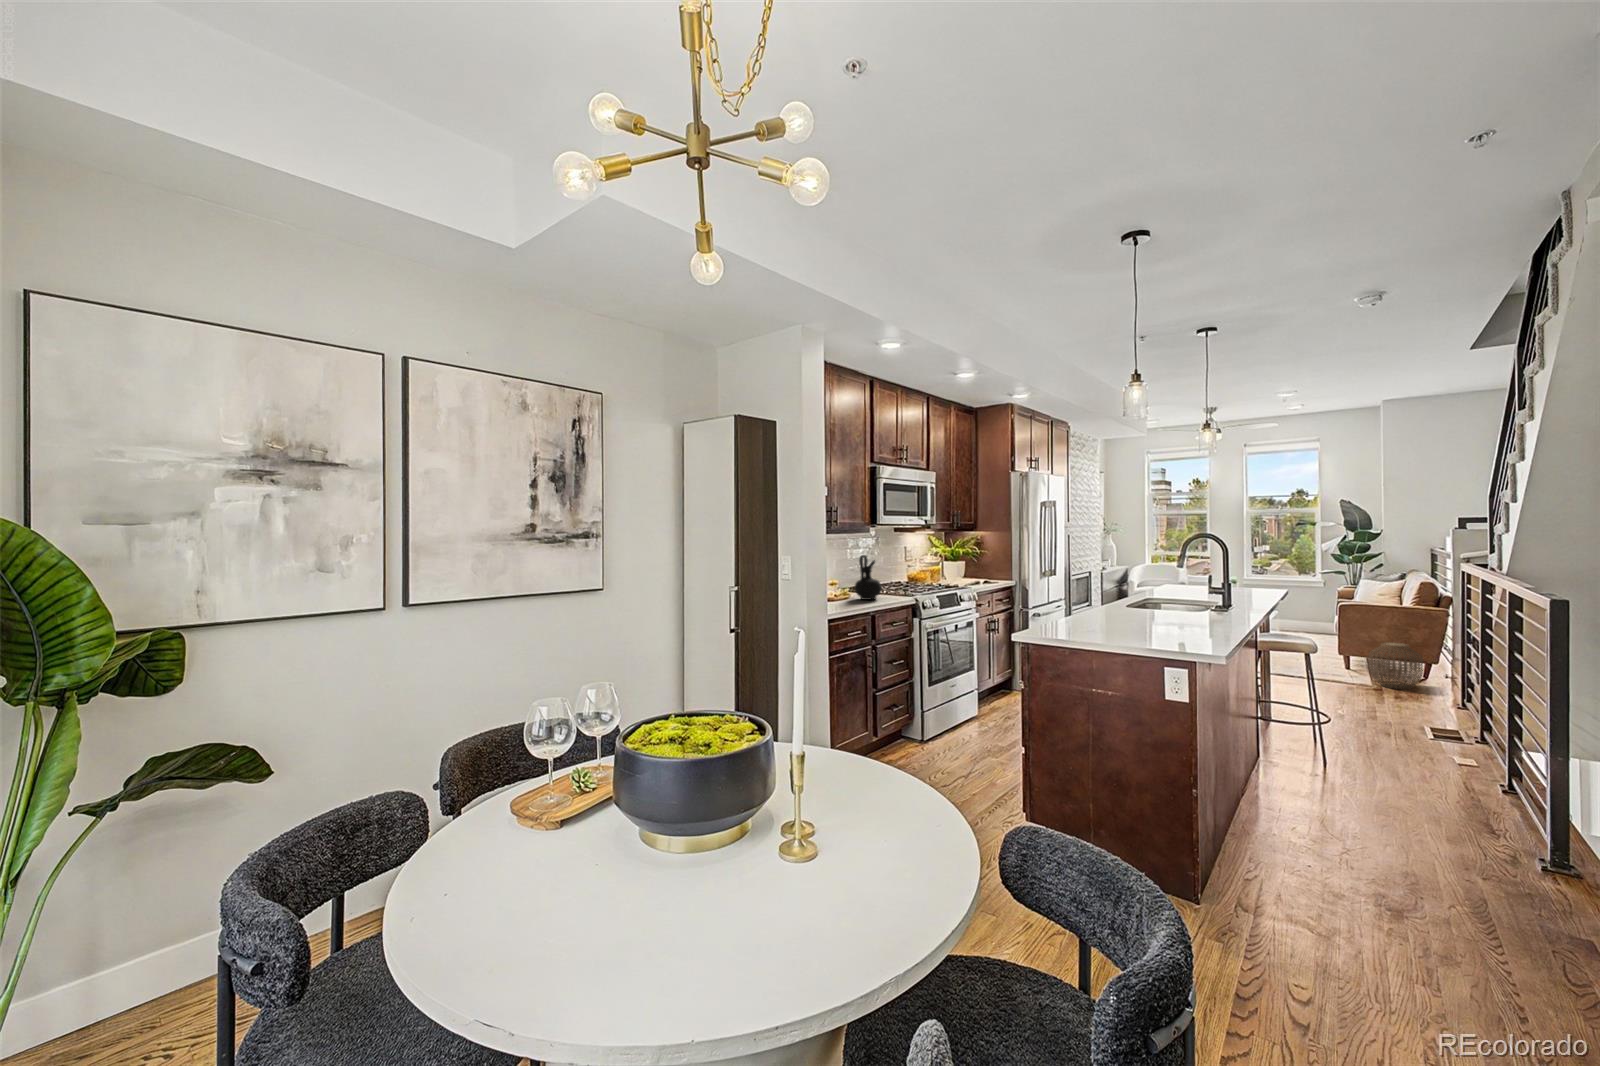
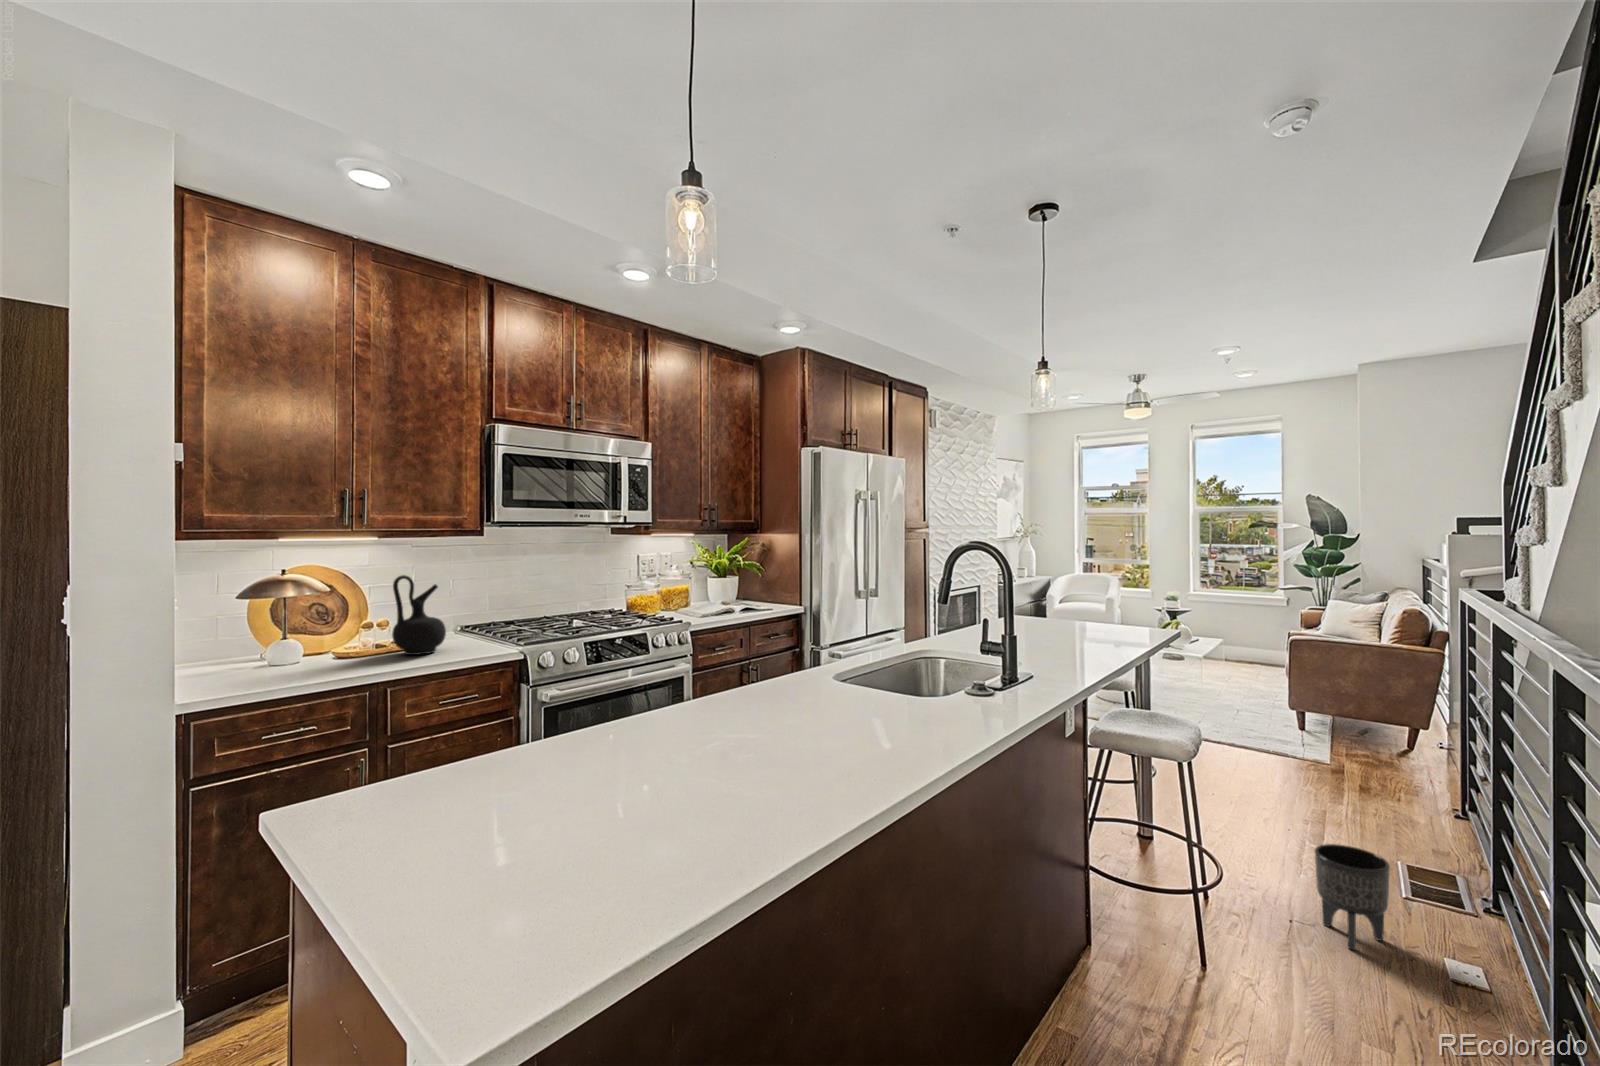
woven basket: present [1369,642,1423,689] -> none [1324,701,1404,775]
planter: none [1382,703,1426,756] -> present [1315,844,1390,950]

